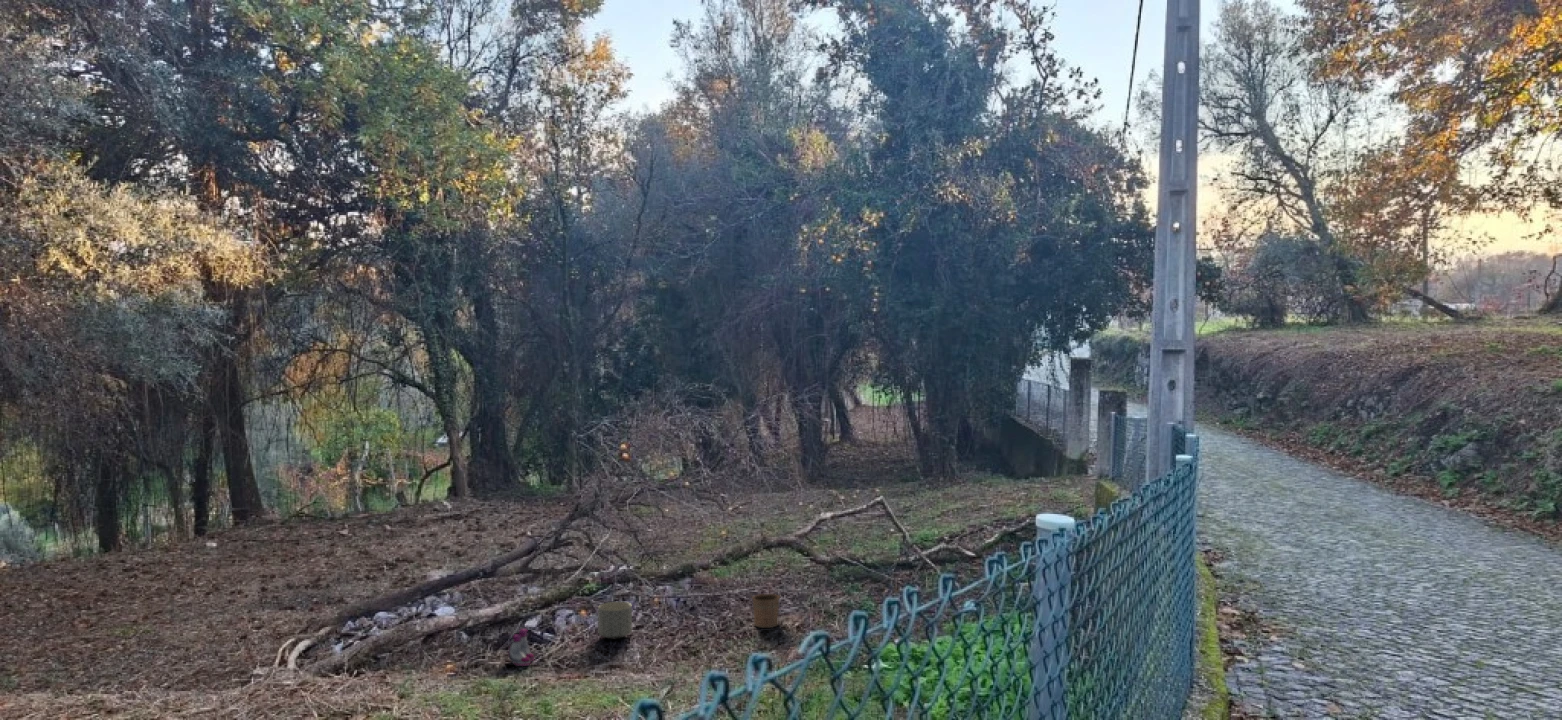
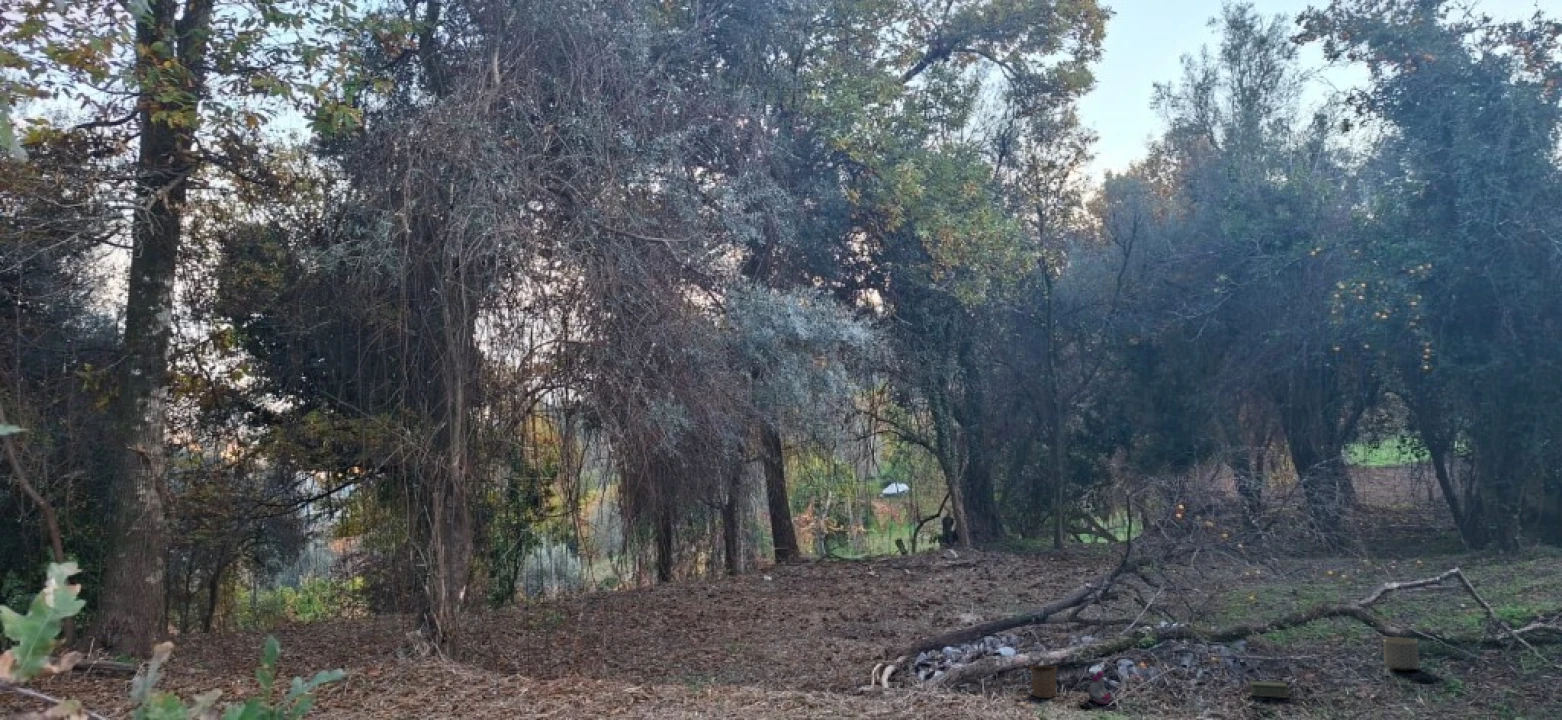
bucket: present [751,594,781,628] -> present [1029,652,1058,698]
planter: present [598,602,632,639] -> present [1383,637,1419,671]
toolbox: none [683,621,718,640] -> present [1251,680,1289,698]

